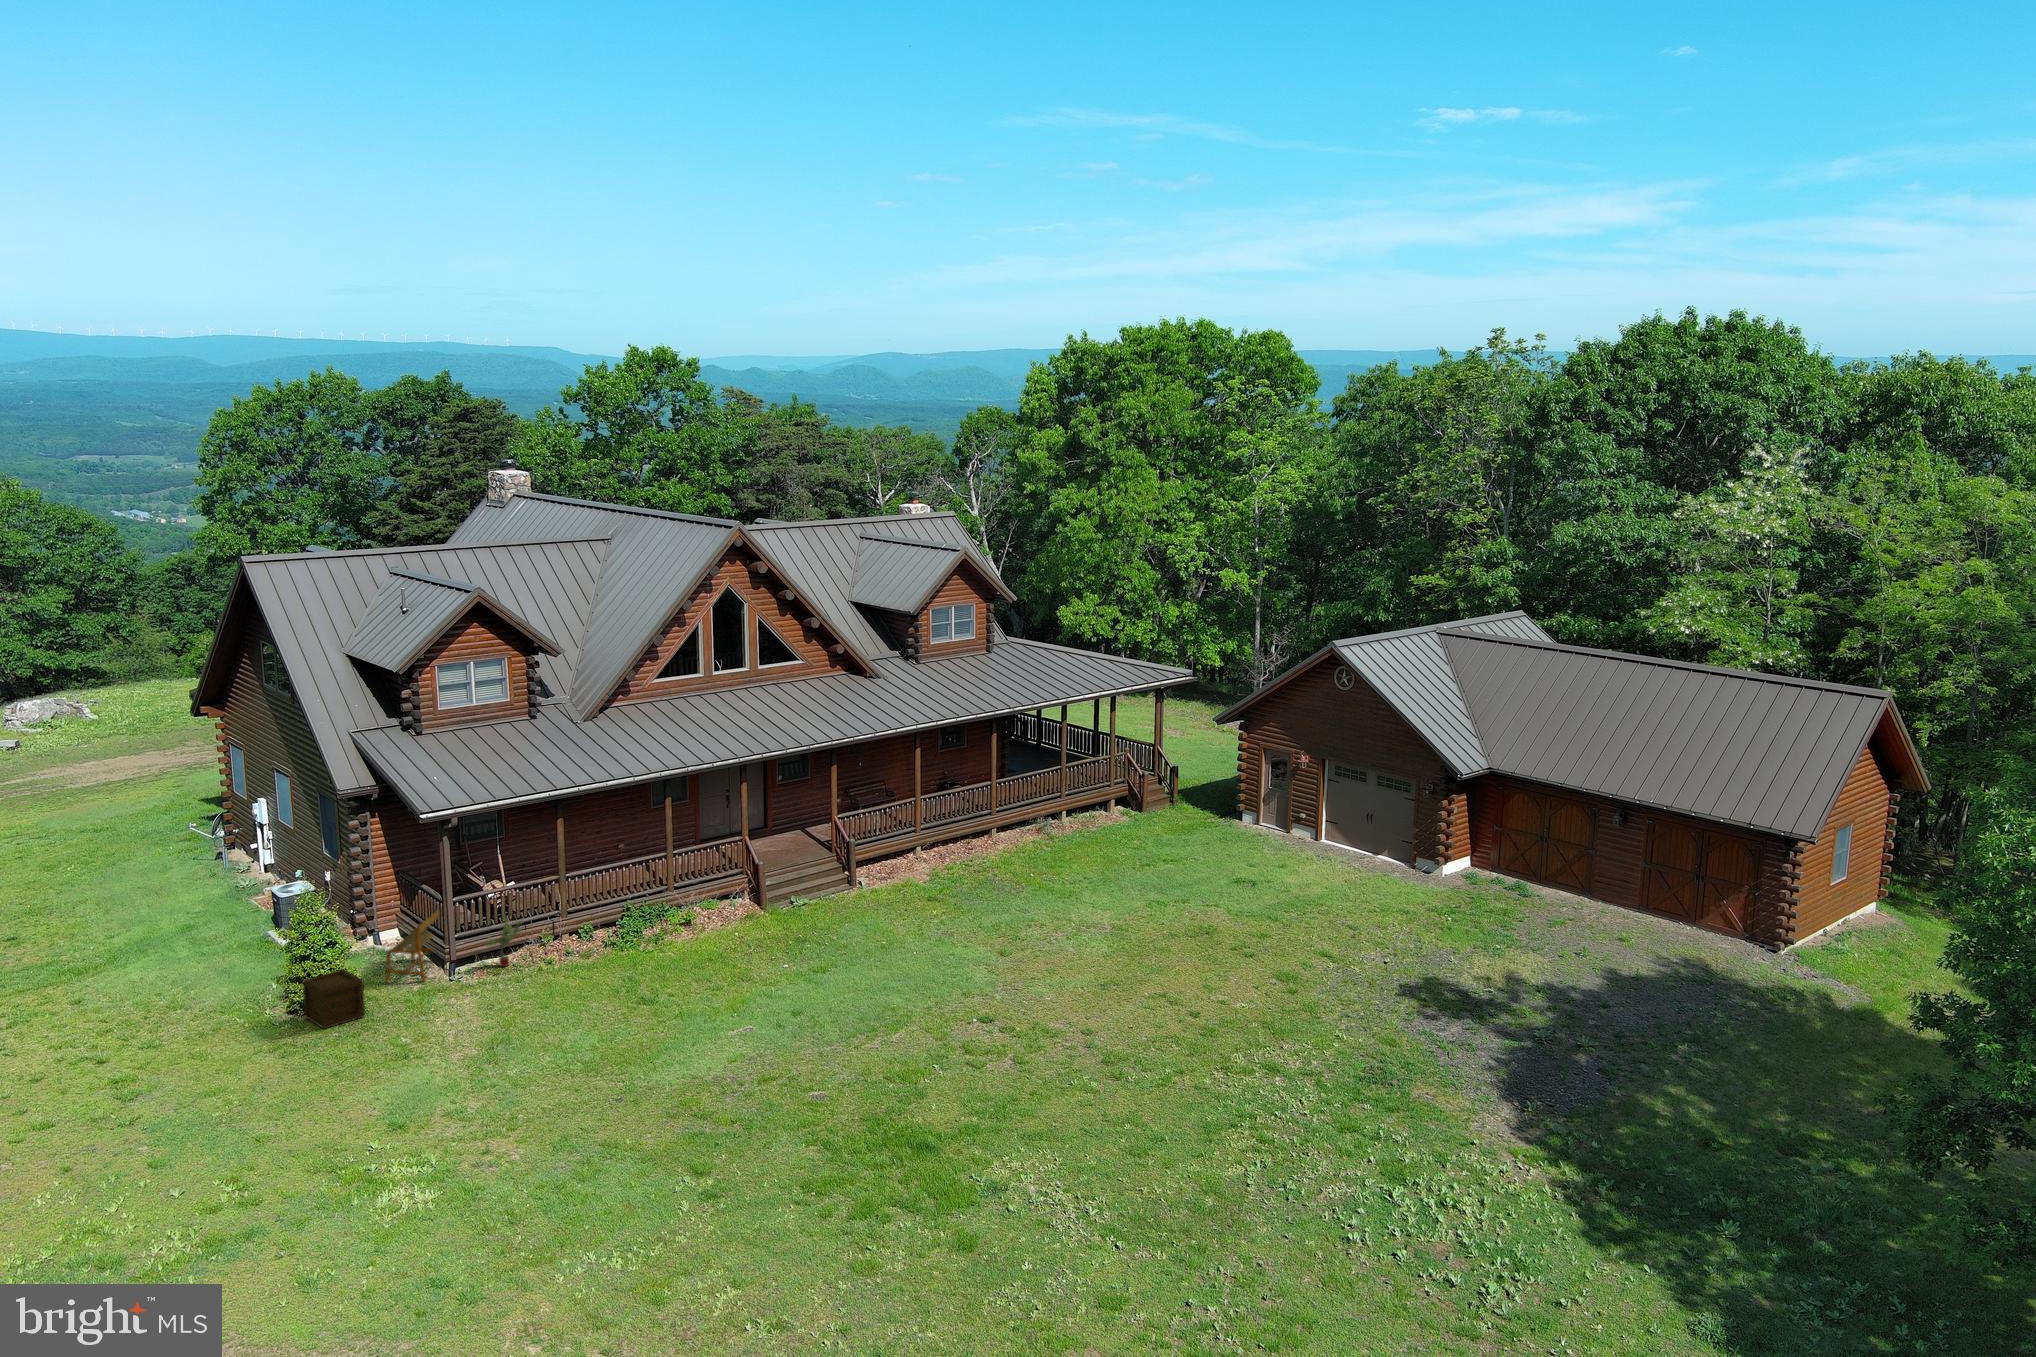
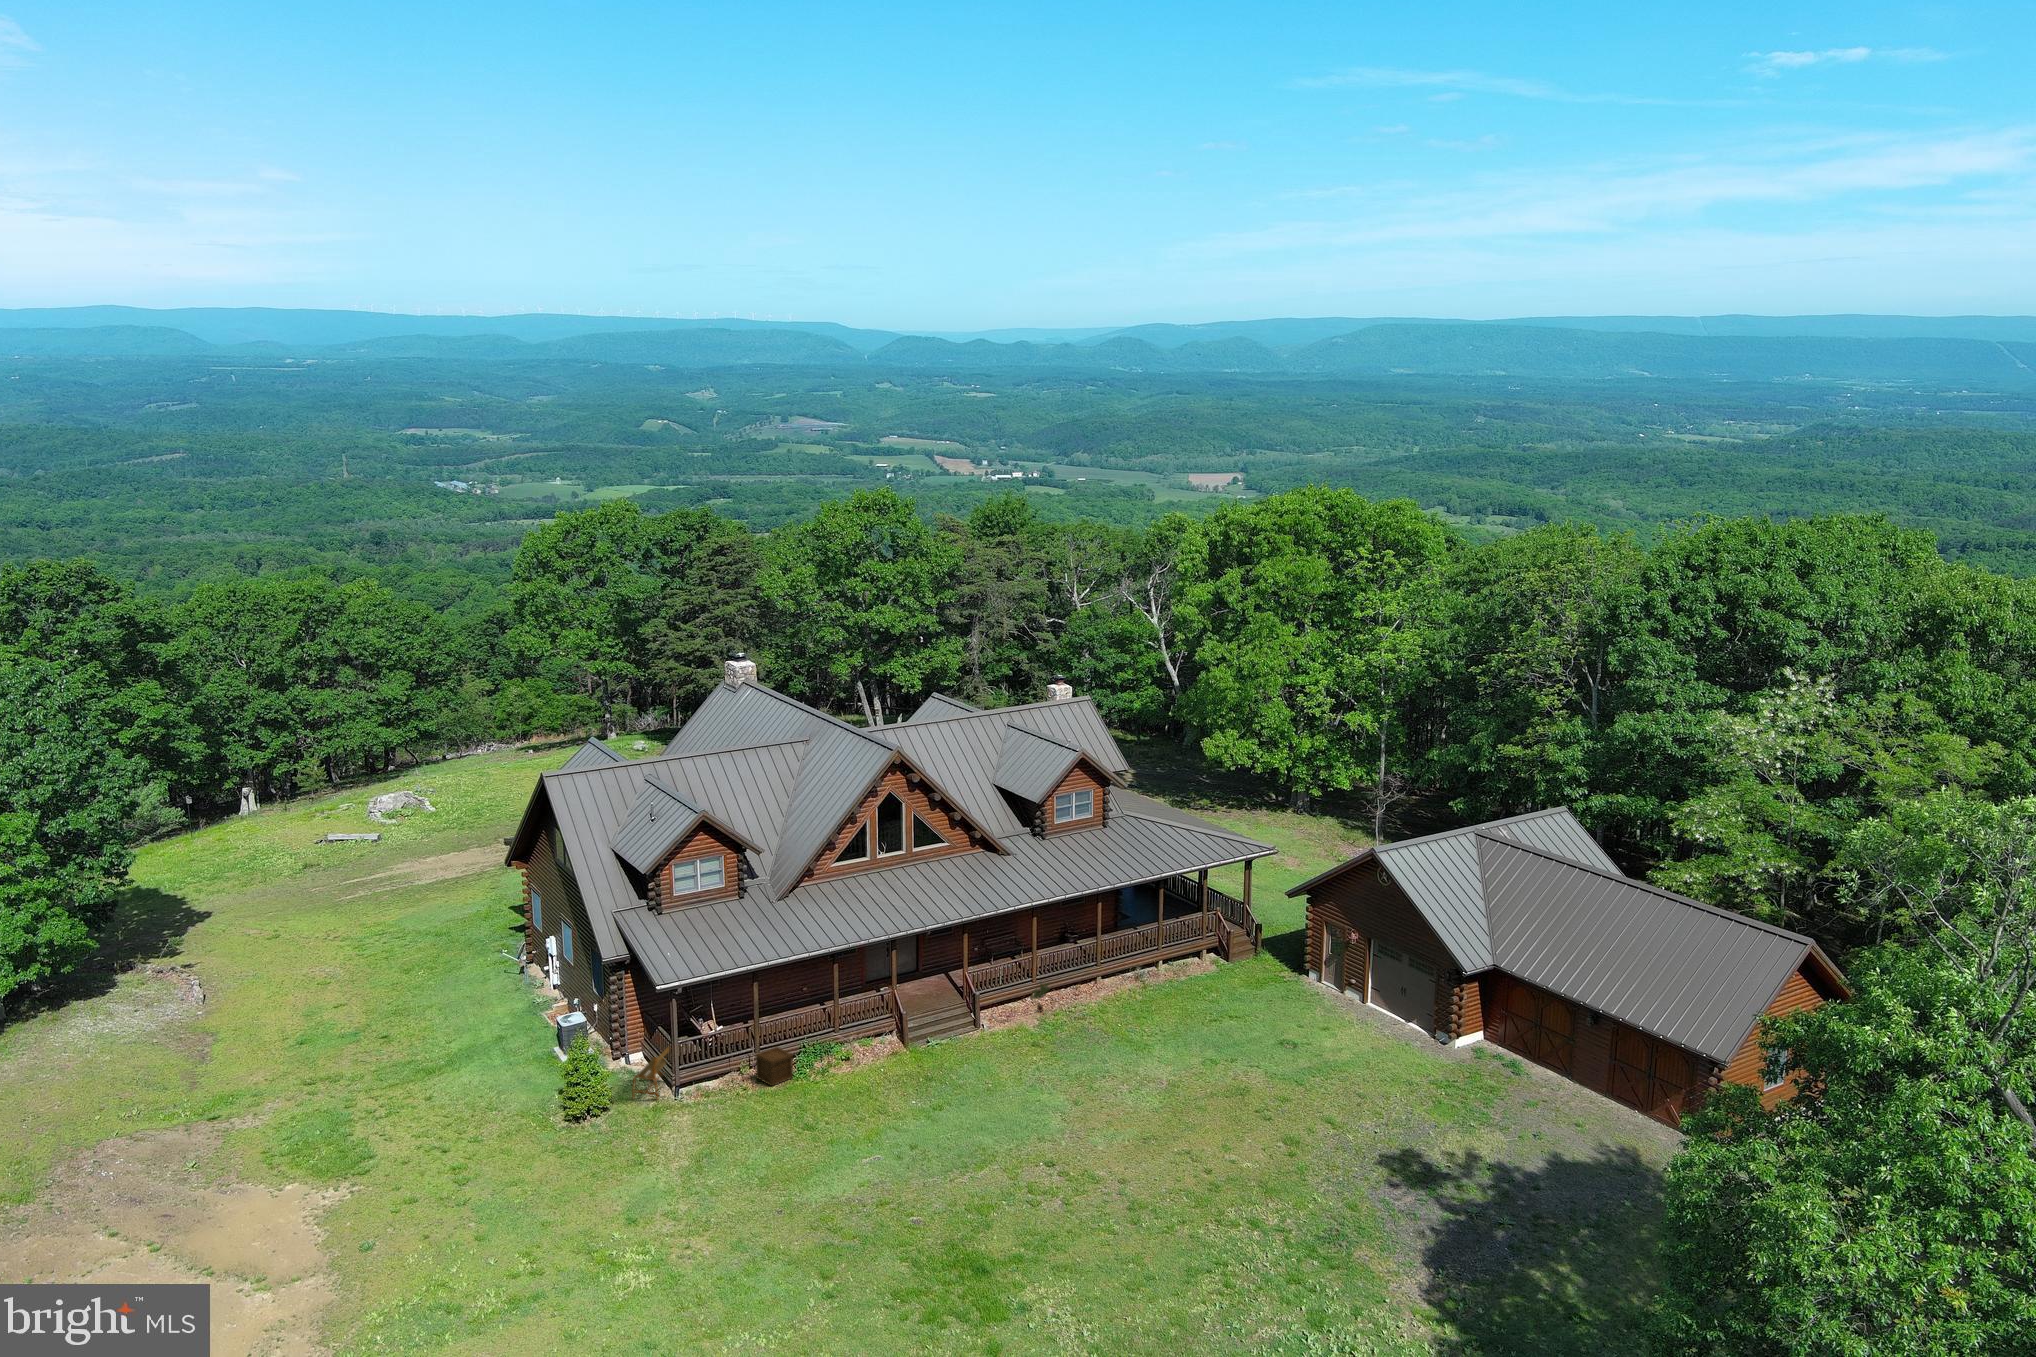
potted tree: present [484,918,522,967] -> present [1031,983,1049,1012]
wooden crate: present [303,969,365,1029] -> present [756,1047,793,1086]

